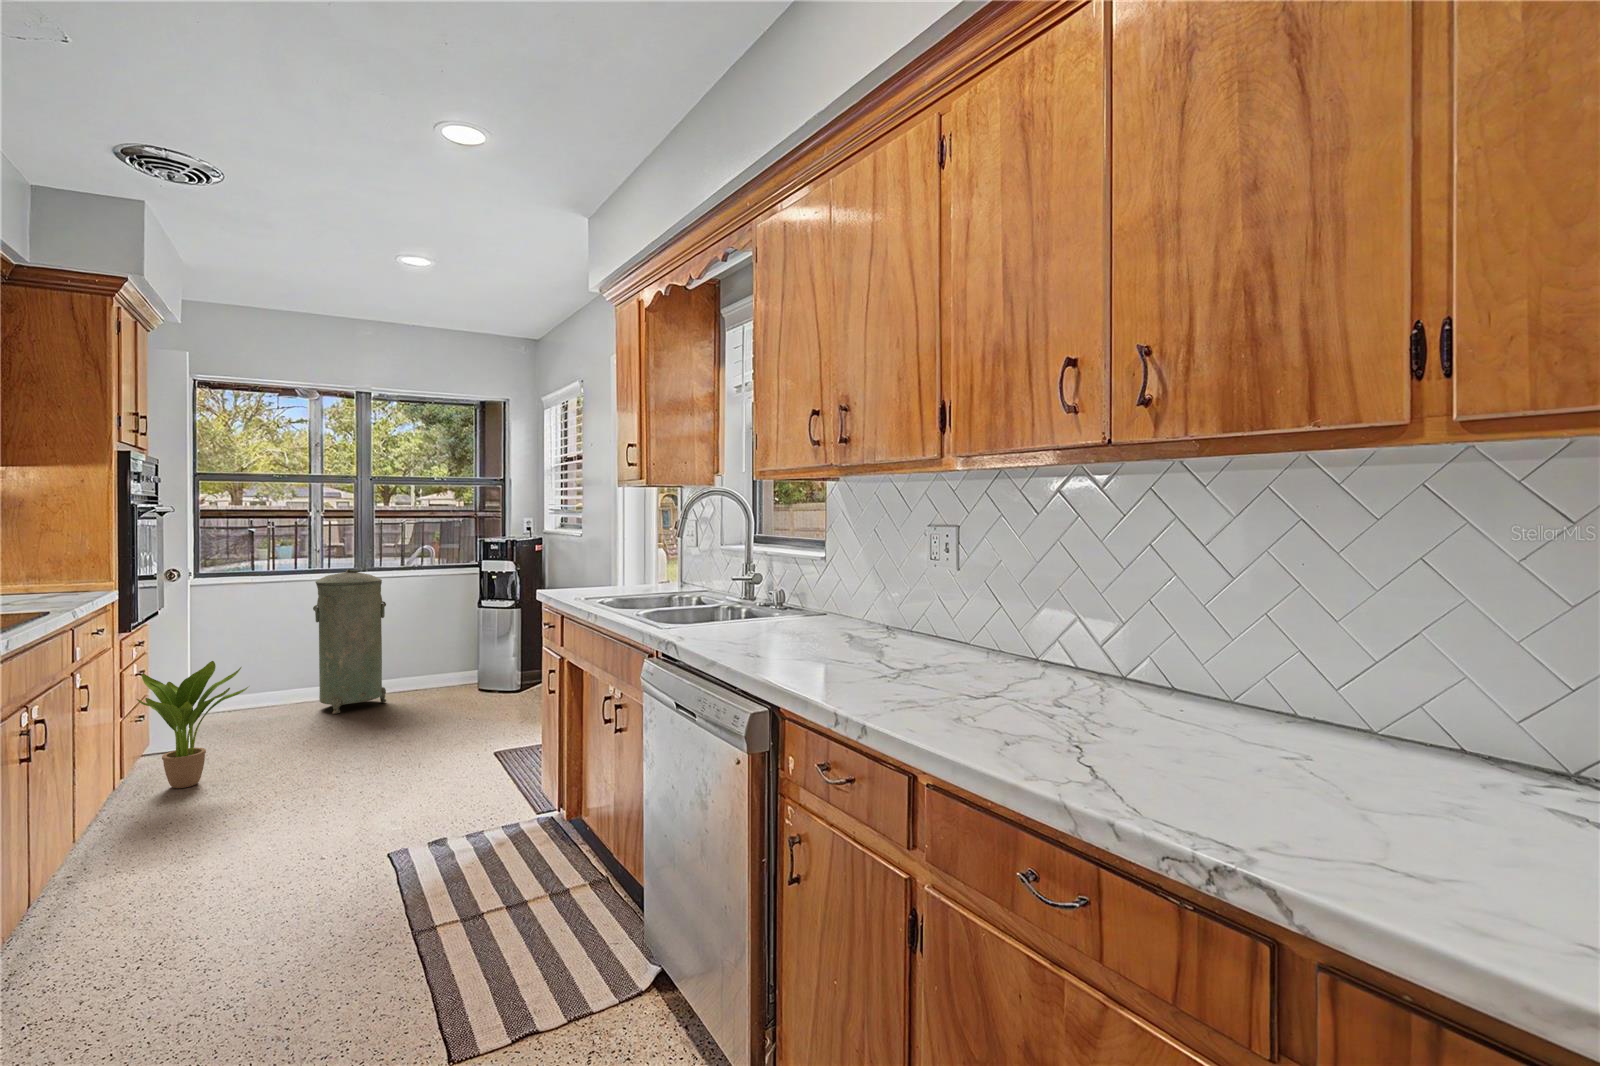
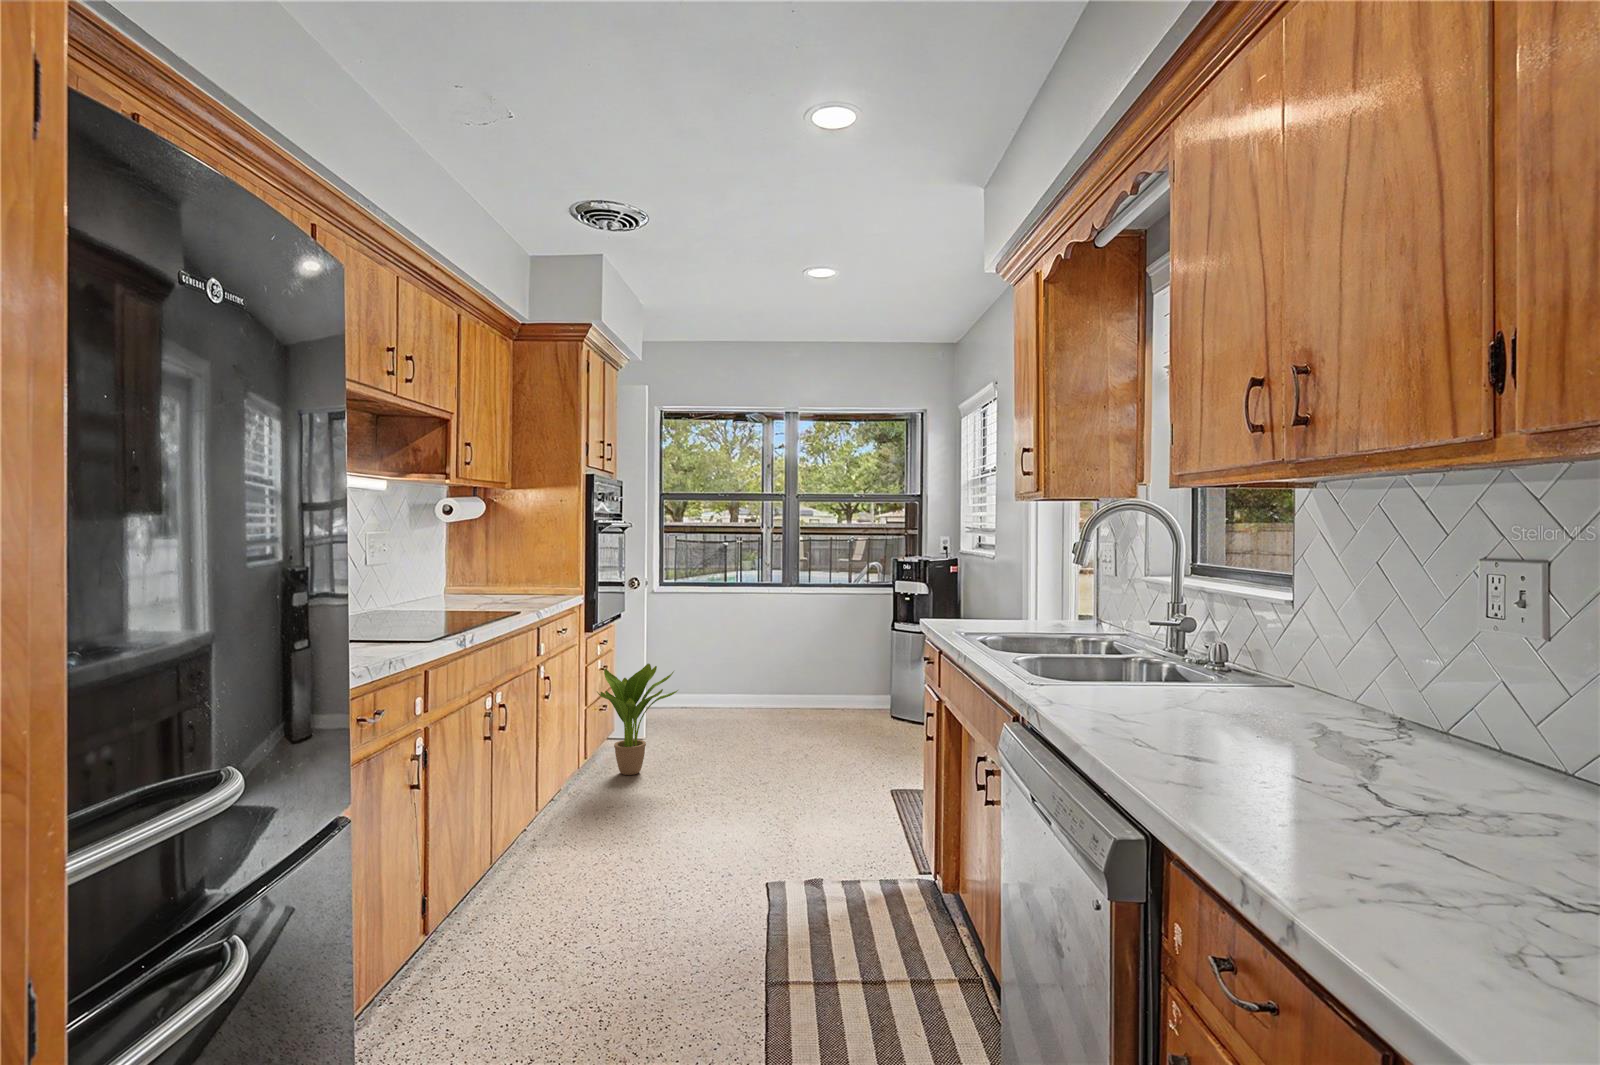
trash can: present [313,569,386,714] -> none [746,583,807,722]

